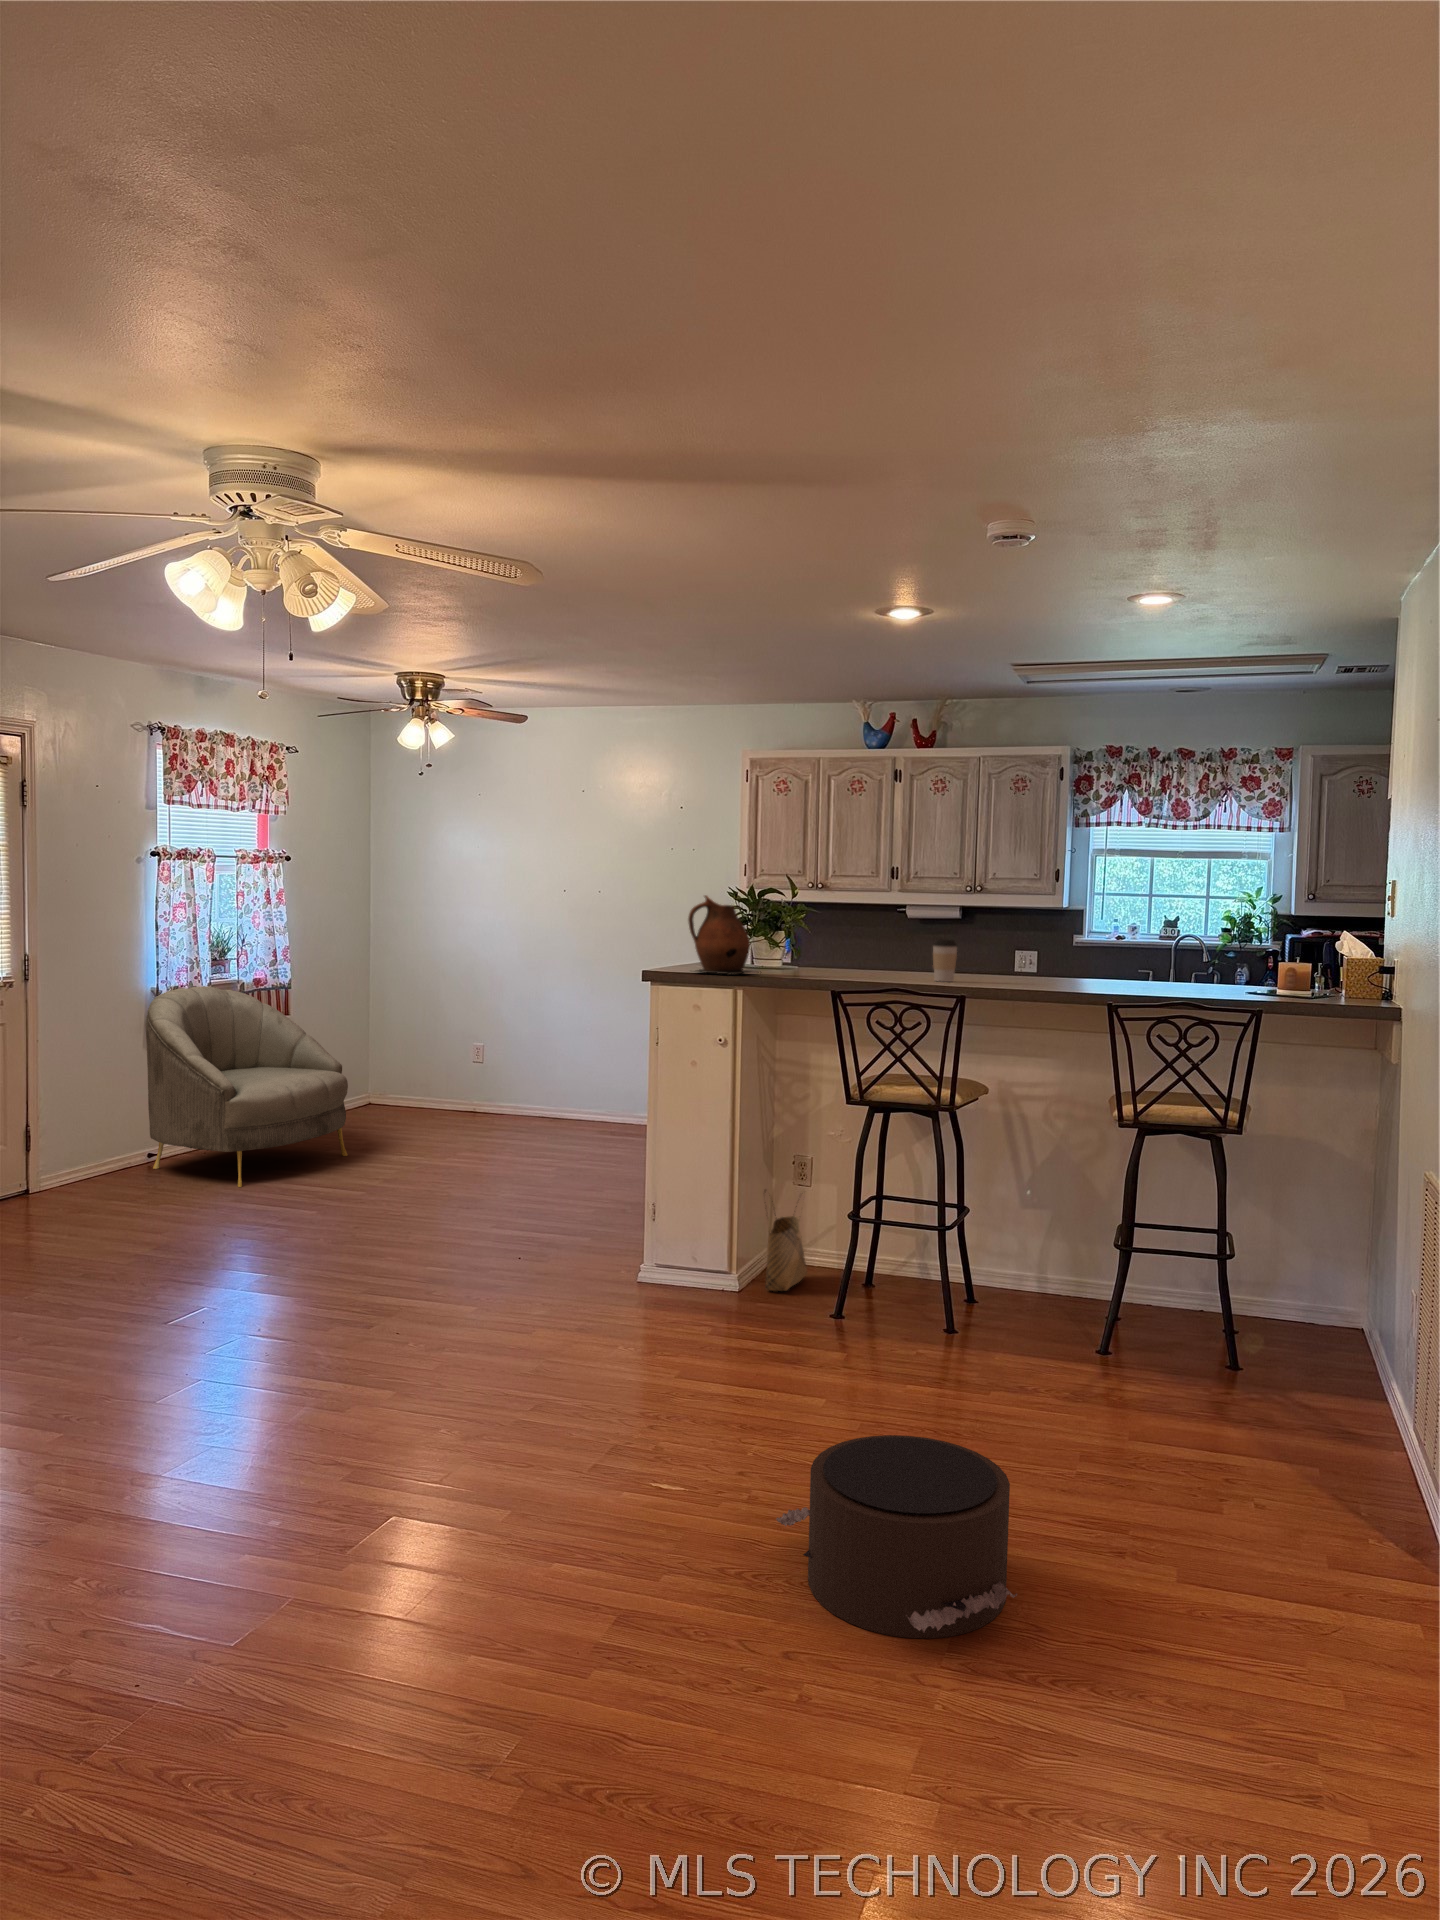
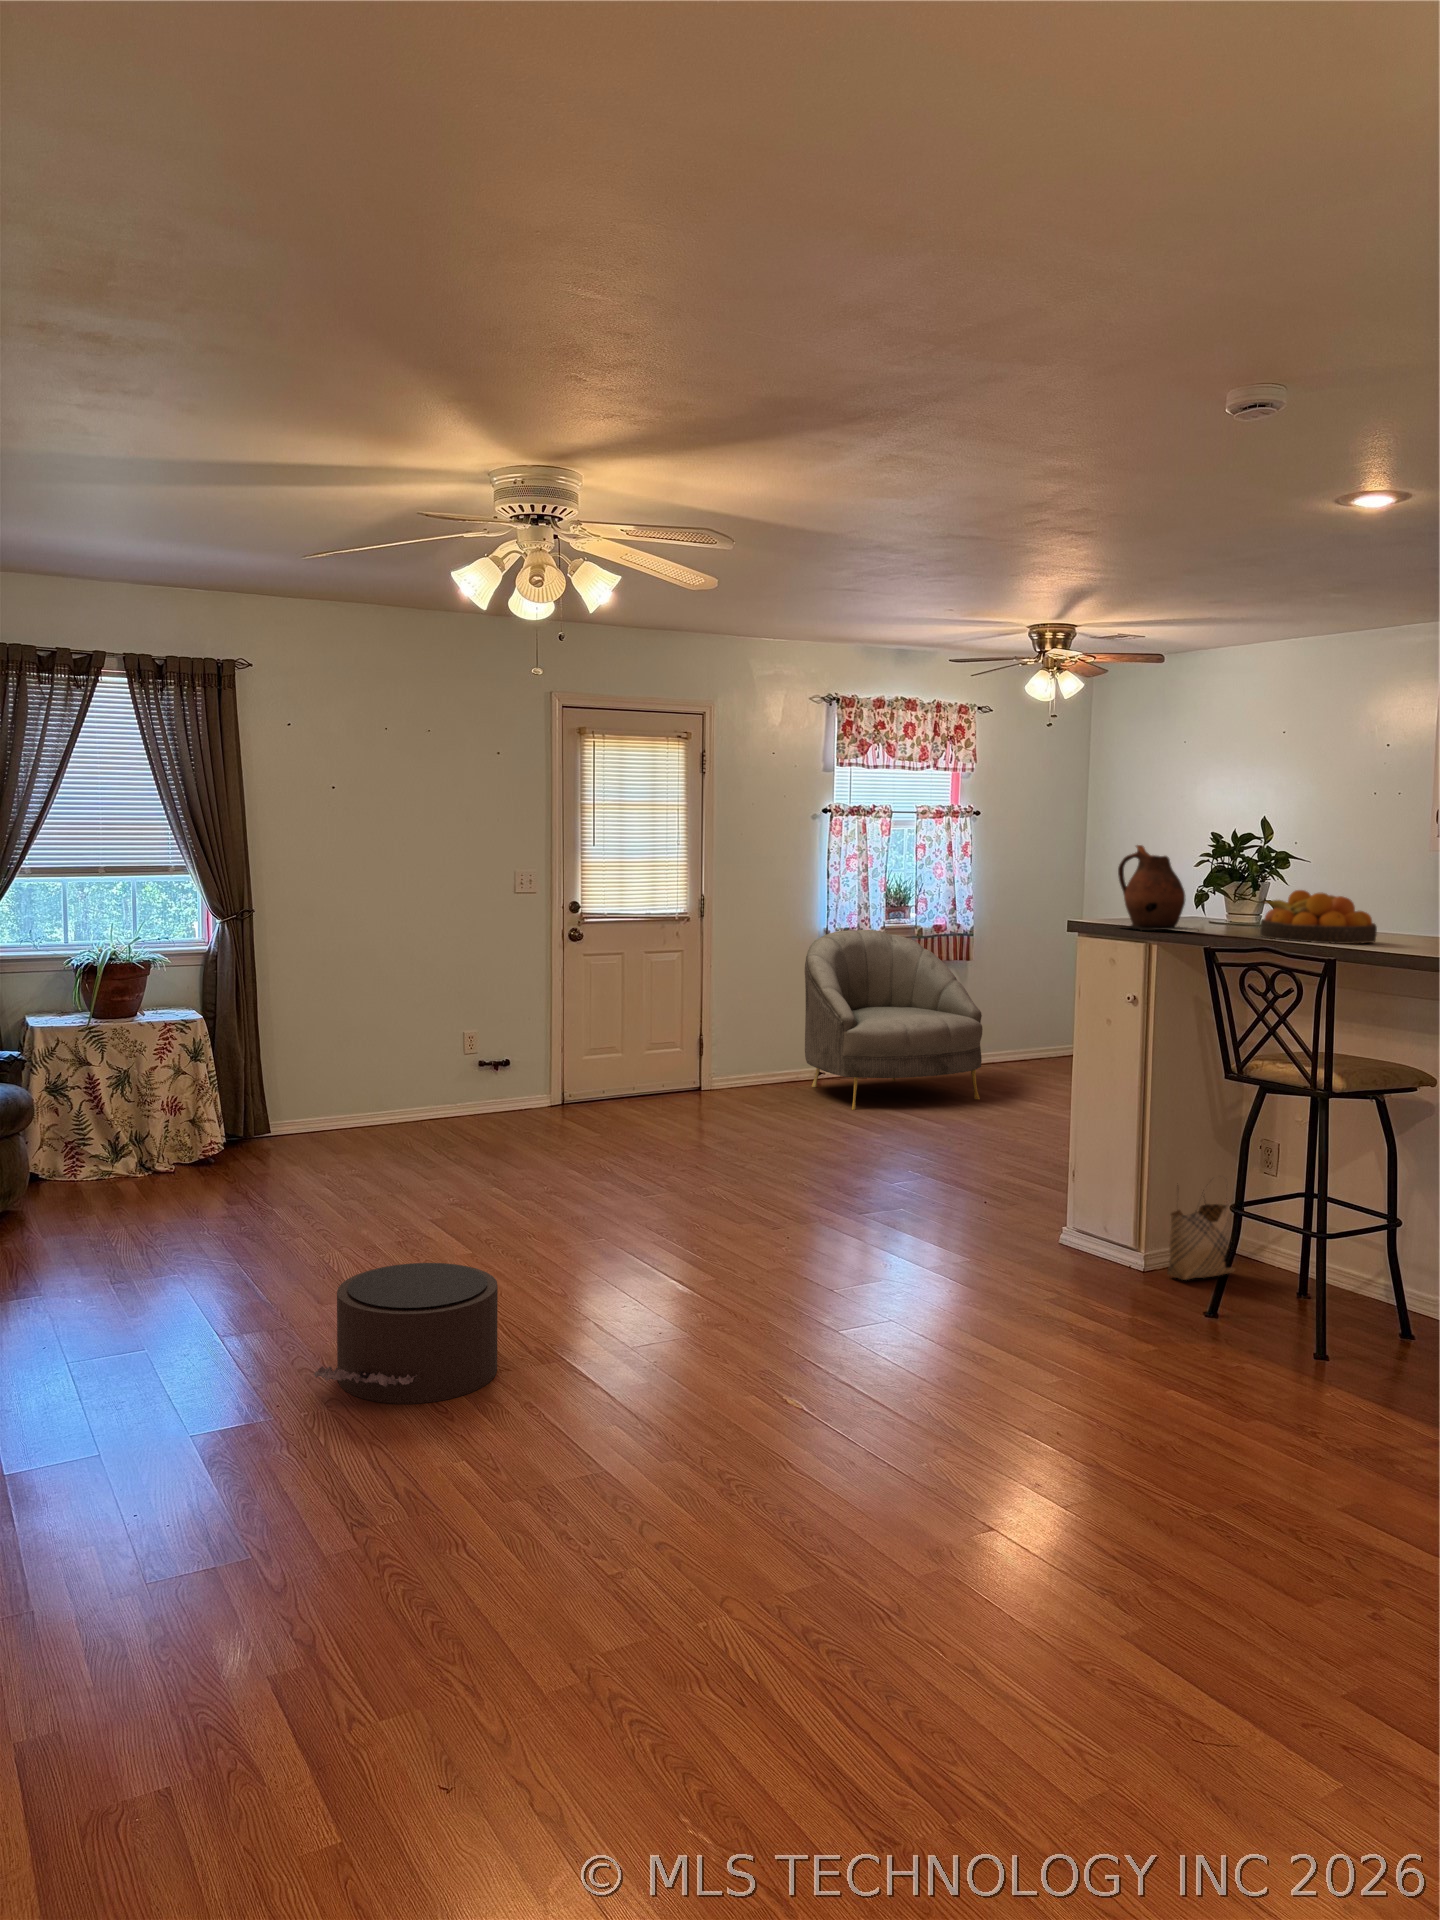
fruit bowl: none [795,932,889,978] -> present [1260,890,1377,944]
coffee cup: present [933,939,958,982] -> none [1386,900,1419,952]
pouf: present [776,1435,1017,1638] -> present [314,1263,498,1404]

